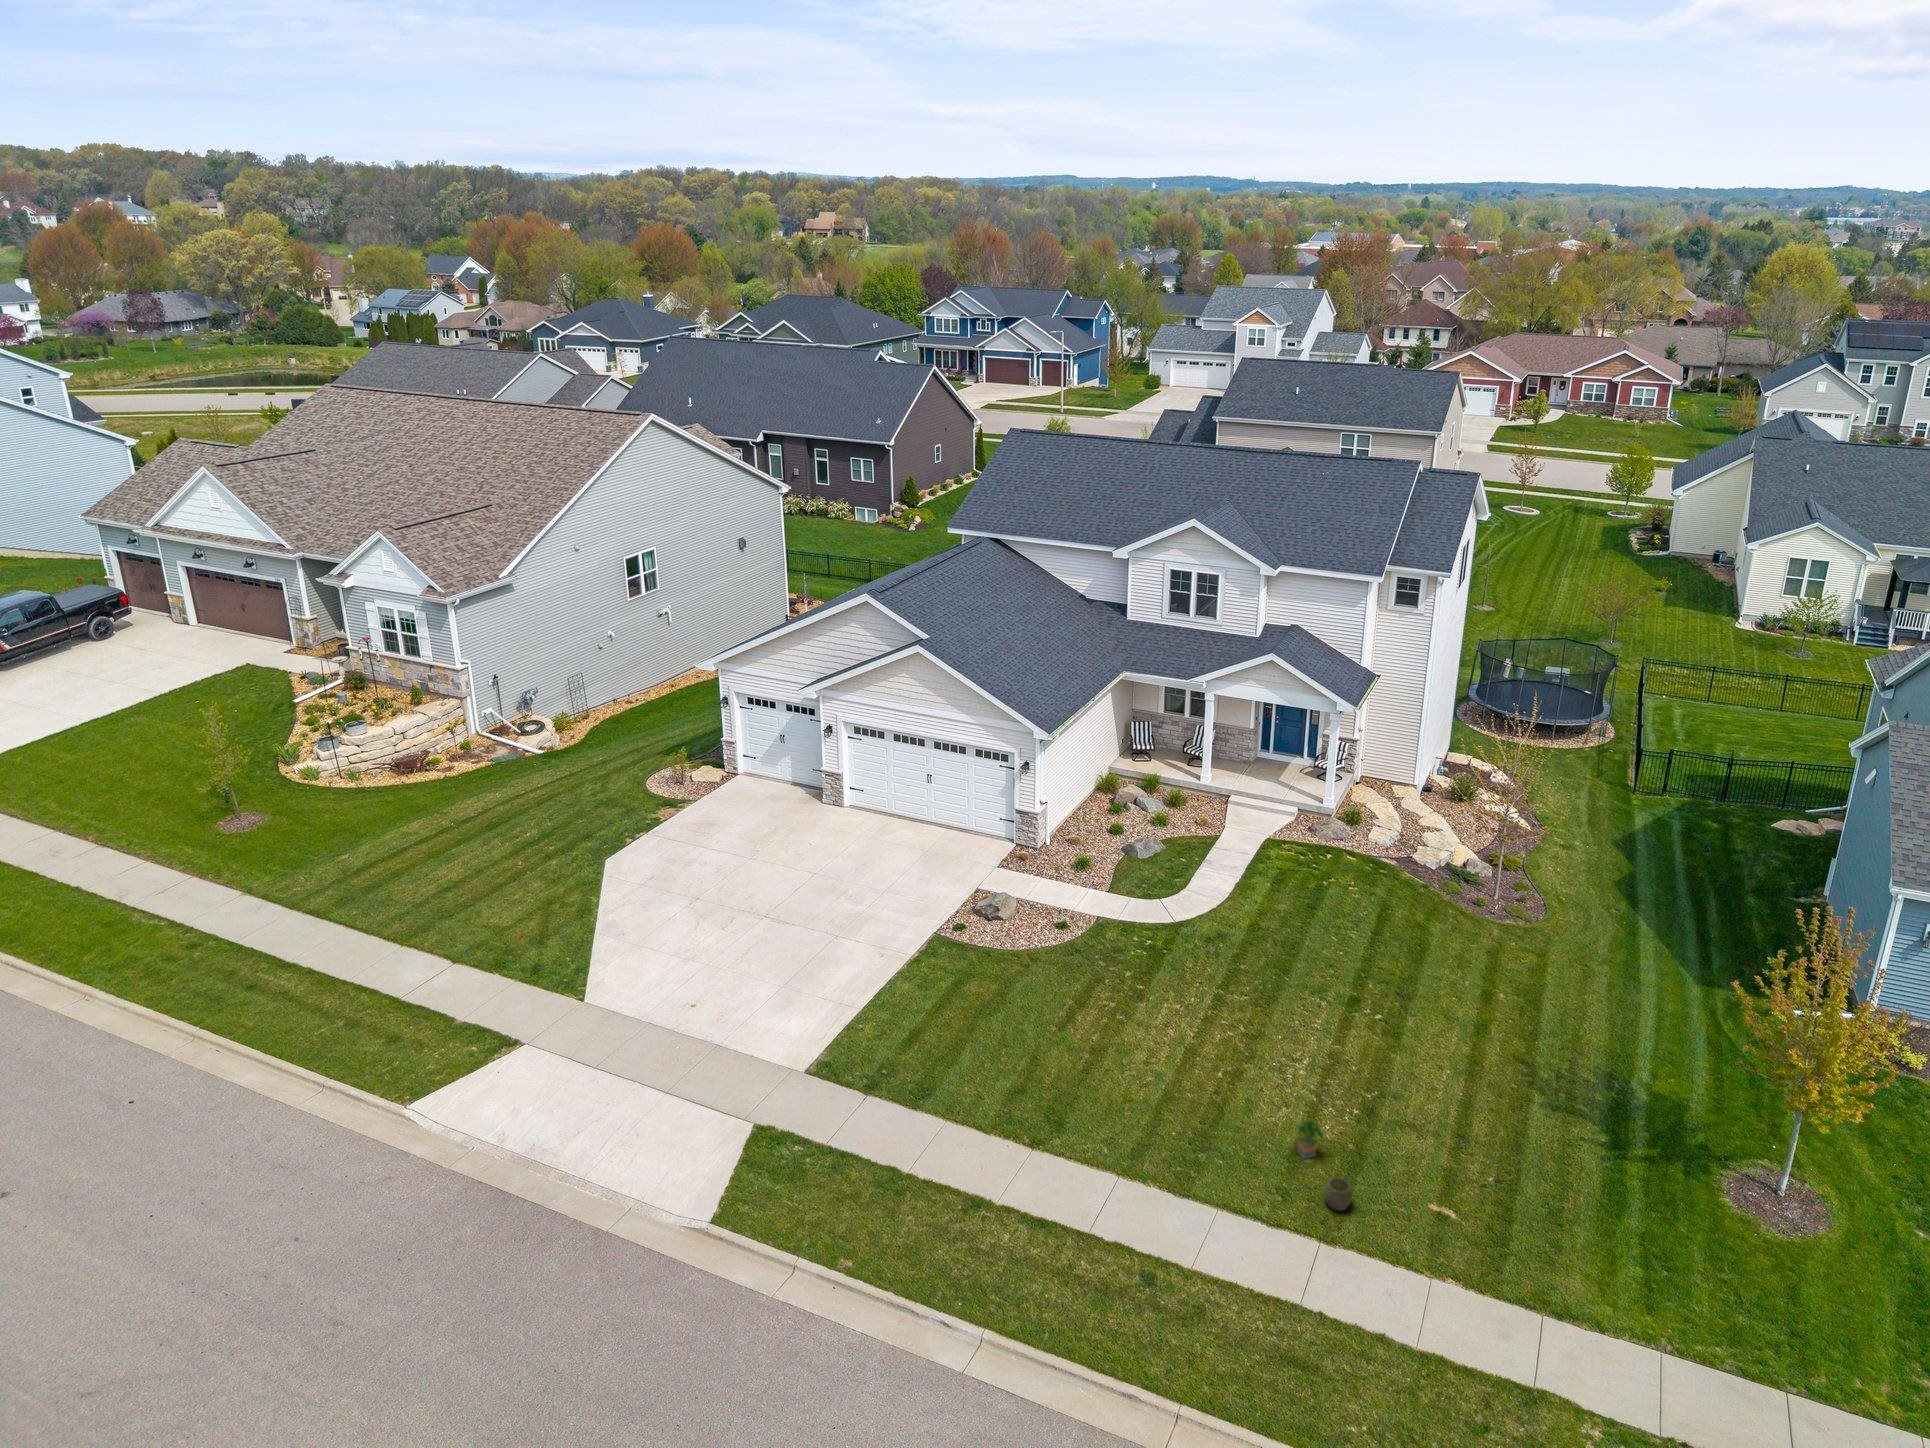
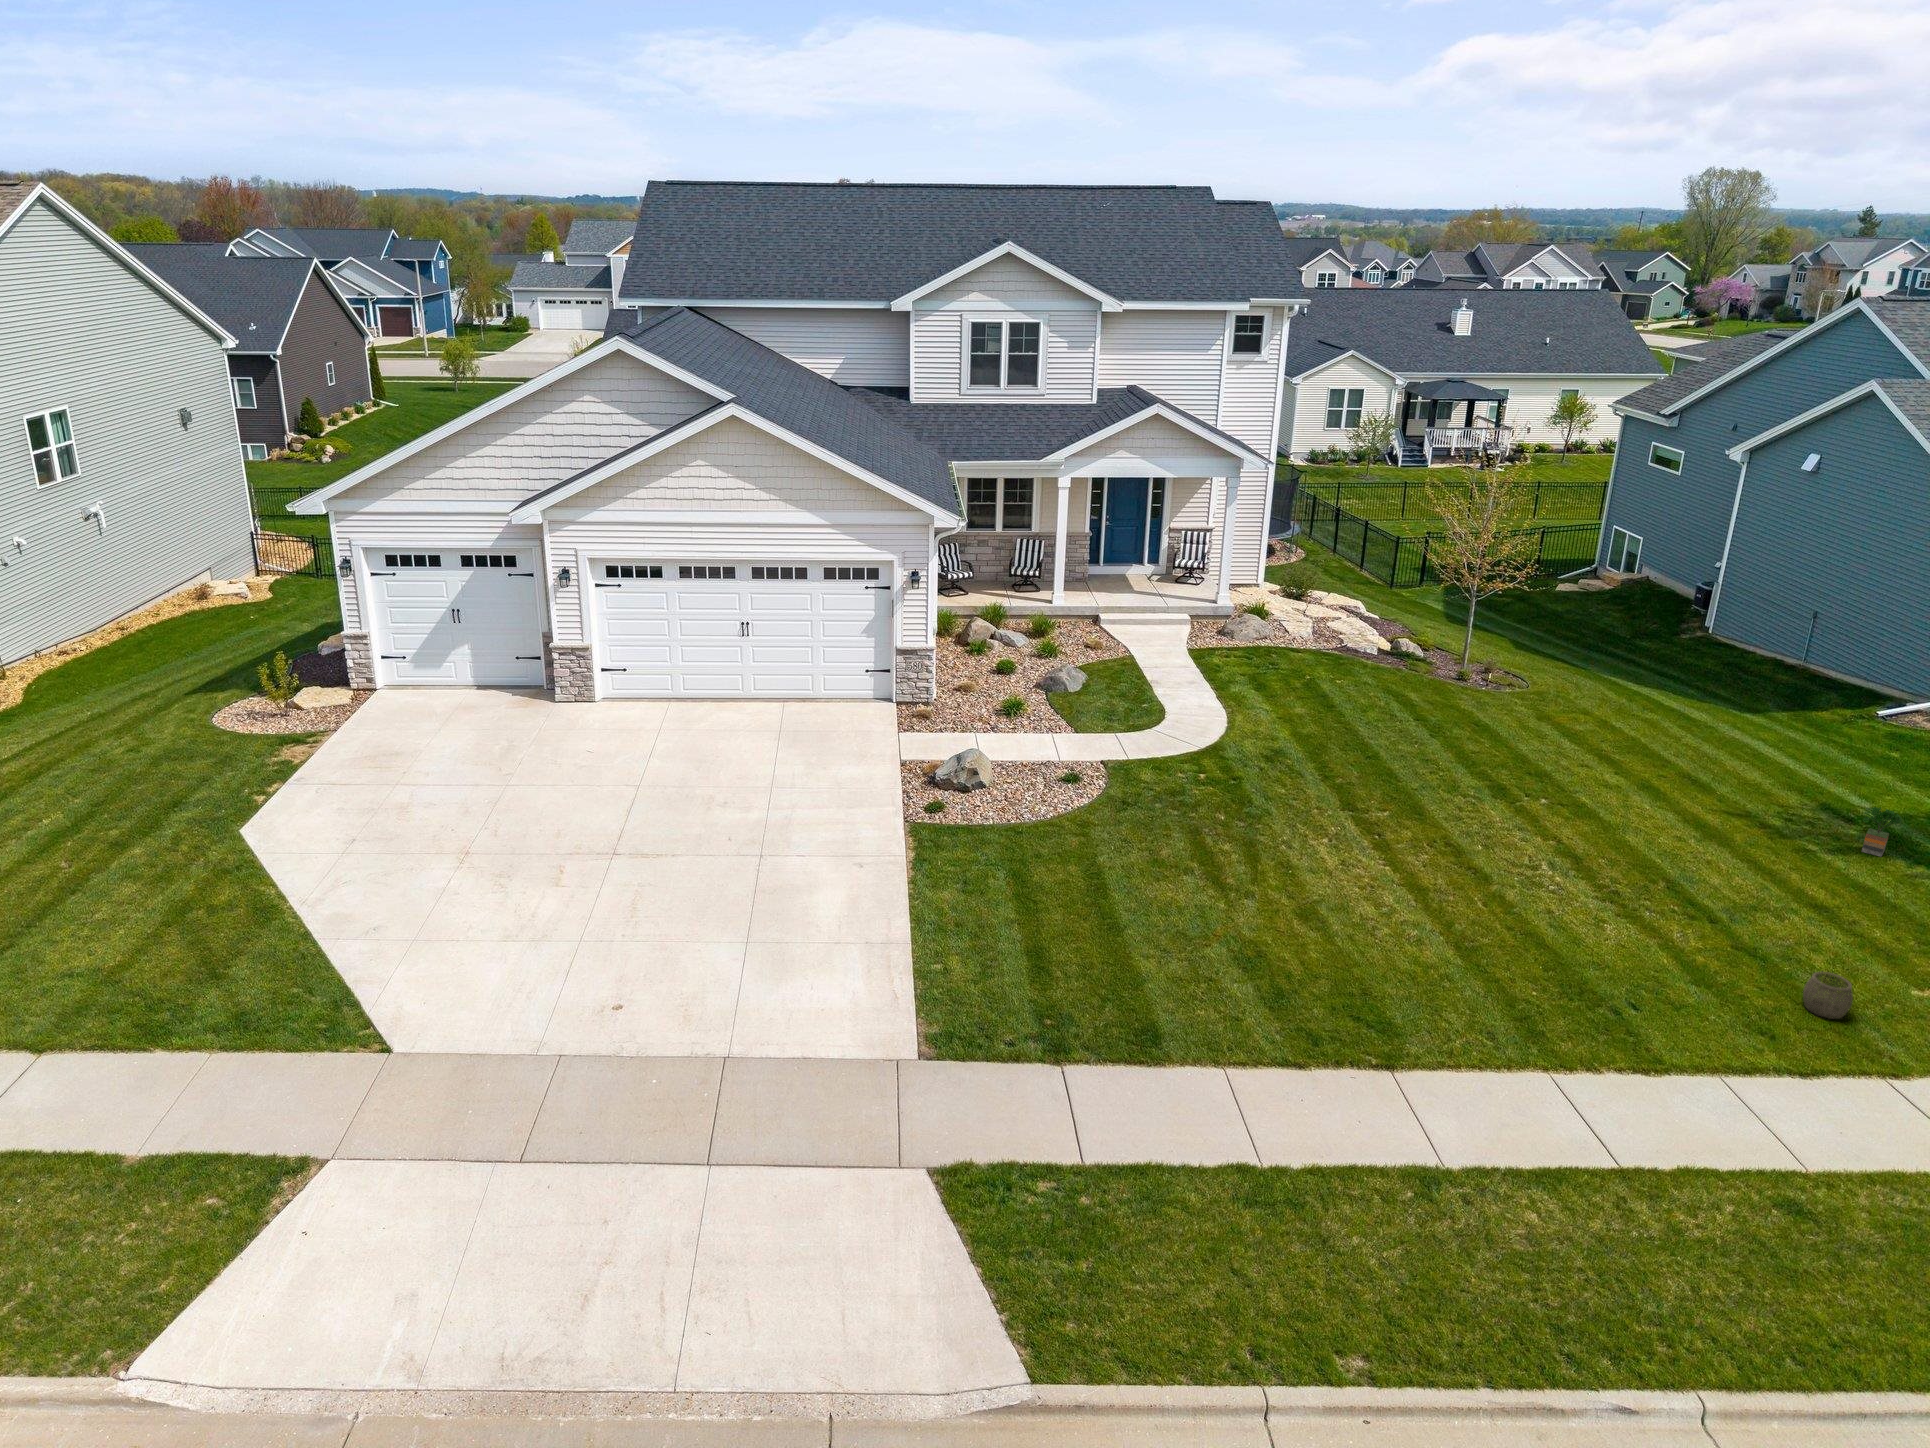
potted tree: present [1297,1120,1324,1159] -> present [1862,807,1902,857]

